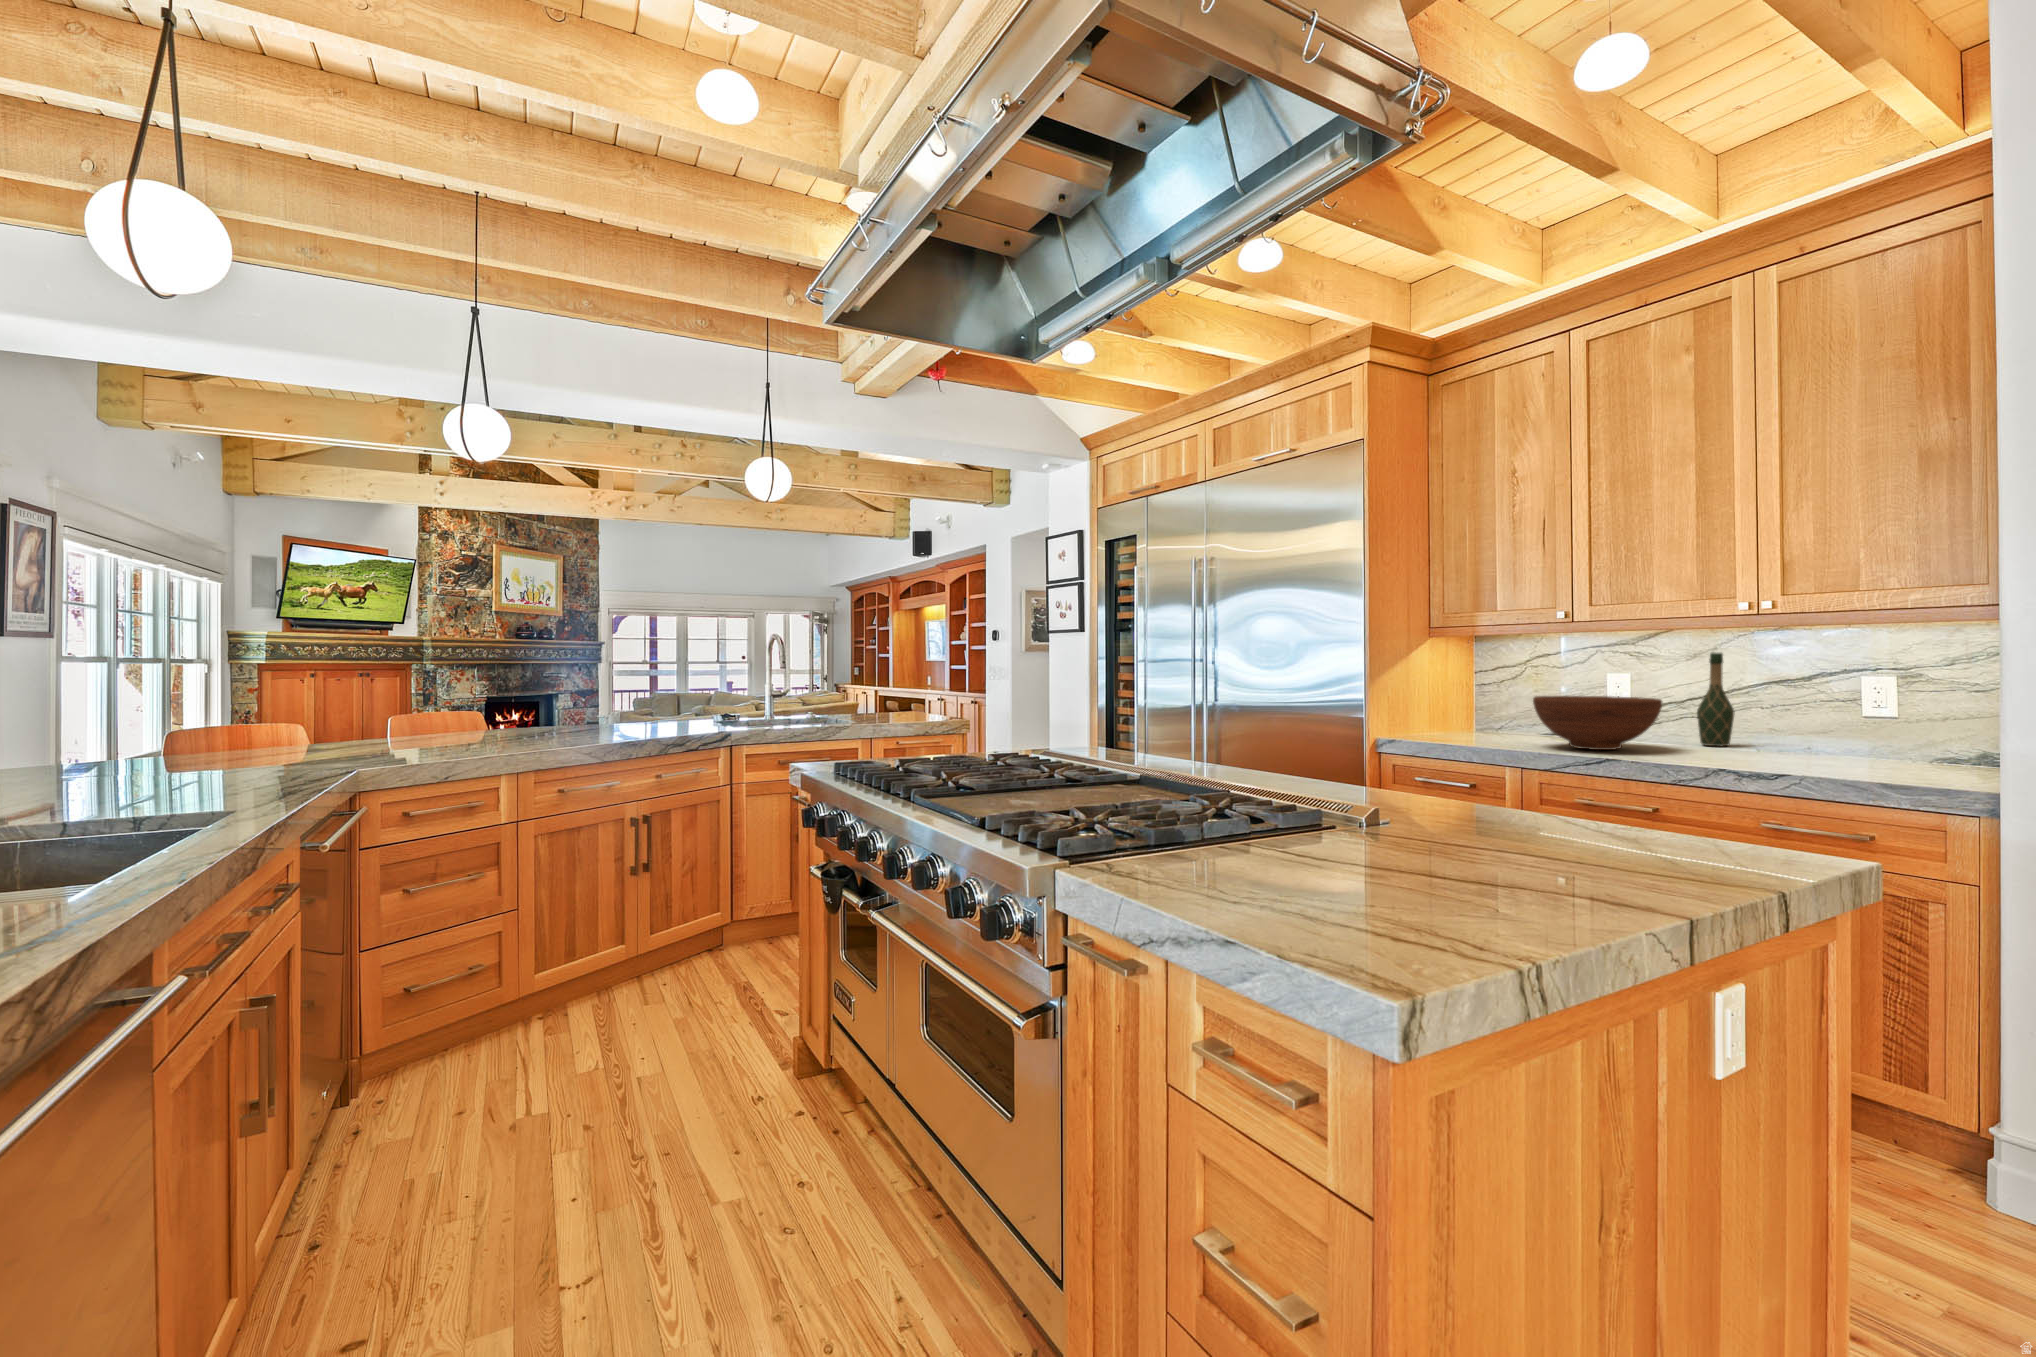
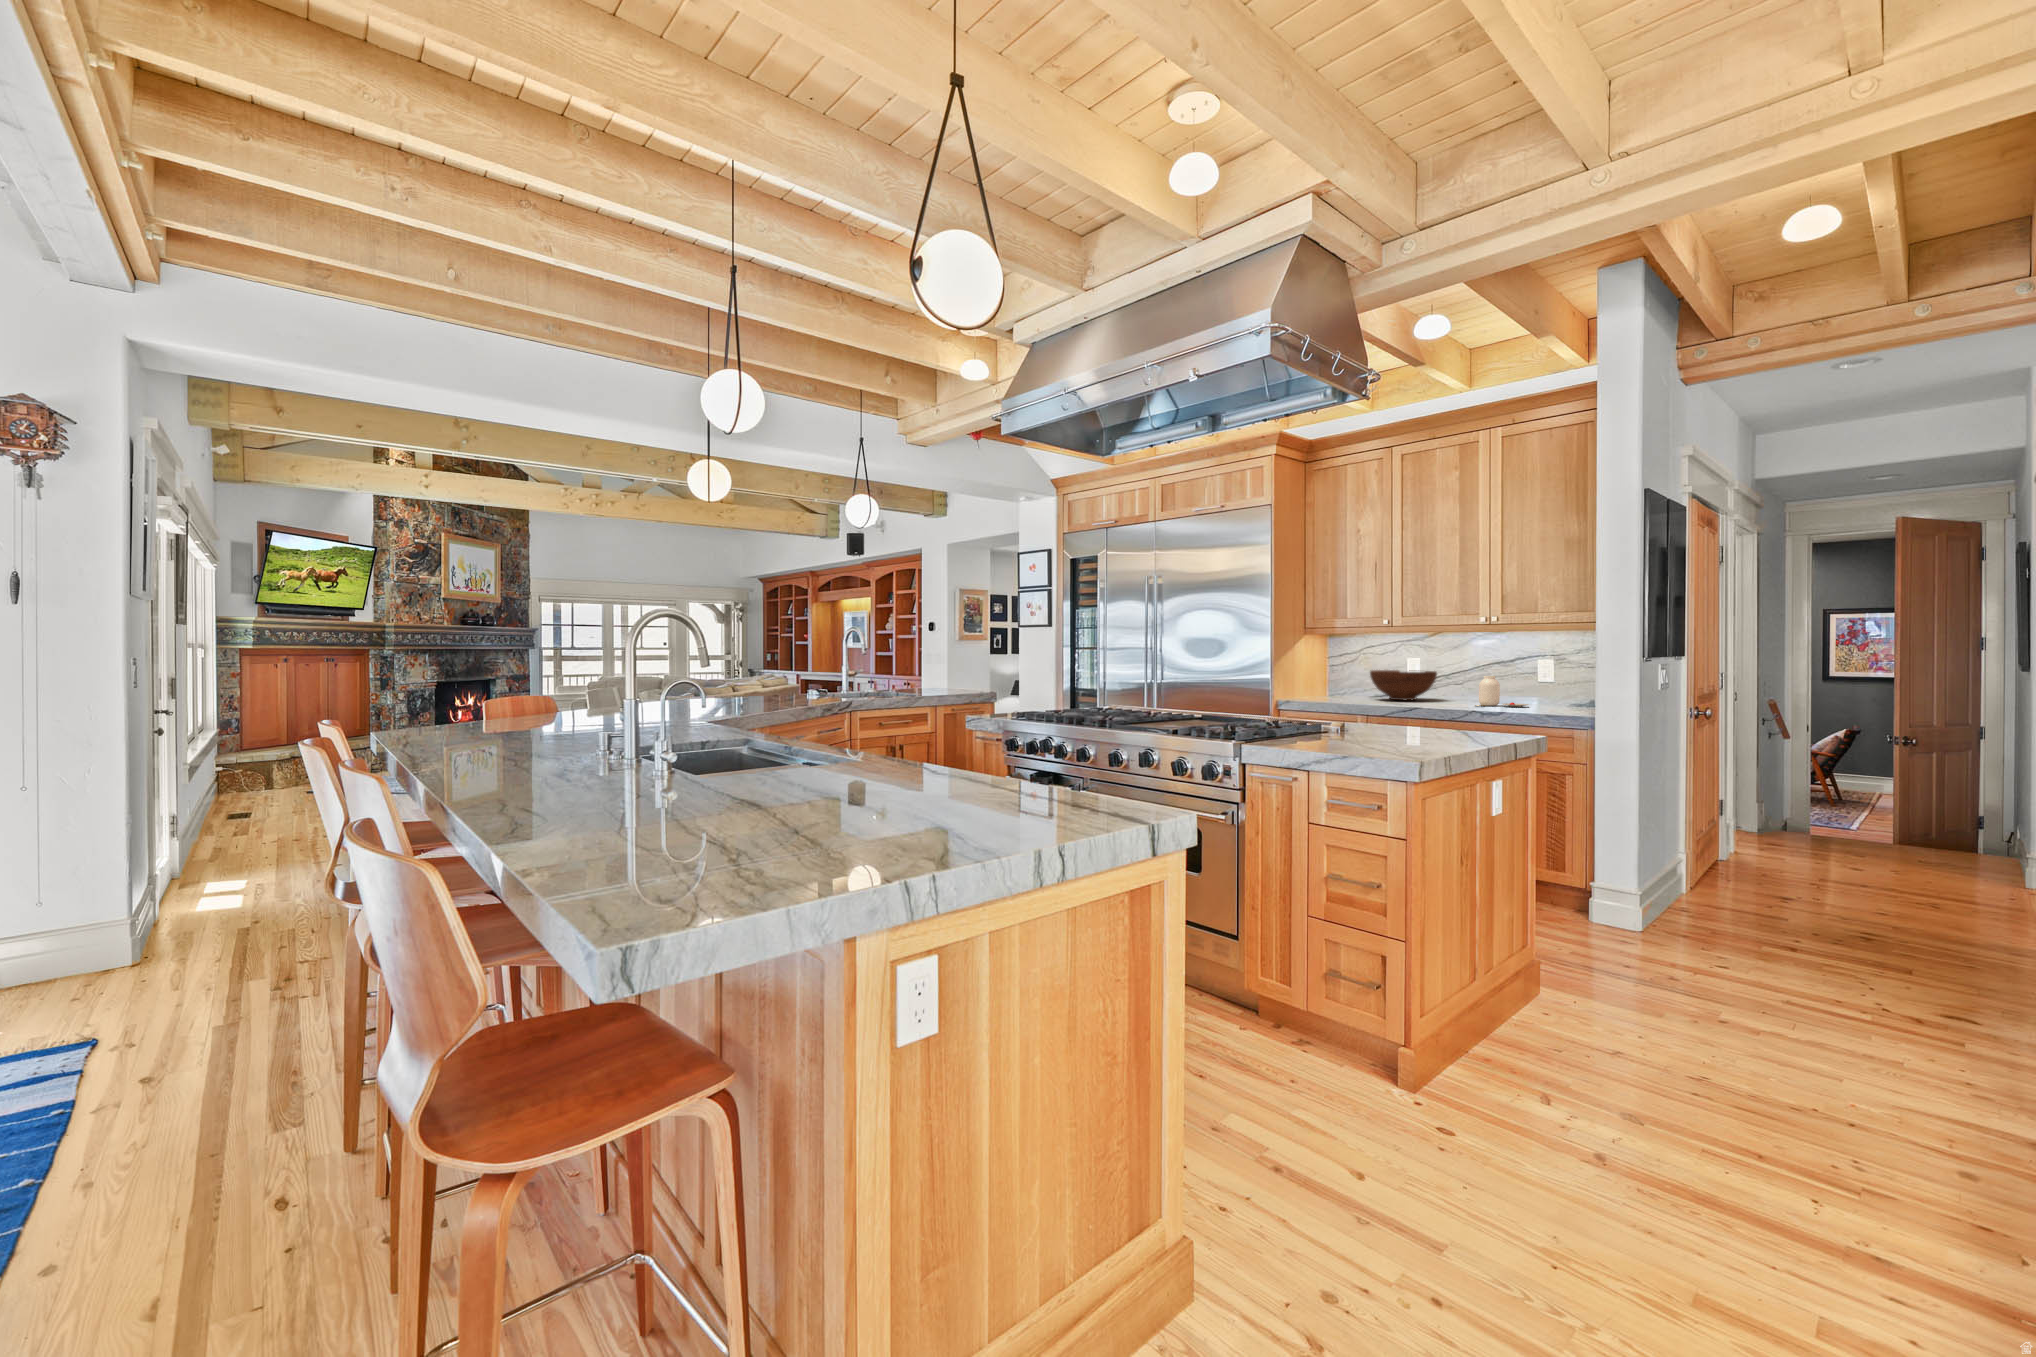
wine bottle: present [1697,653,1735,746] -> none [1455,645,1474,698]
jar: none [1746,711,1874,774] -> present [1475,676,1528,707]

